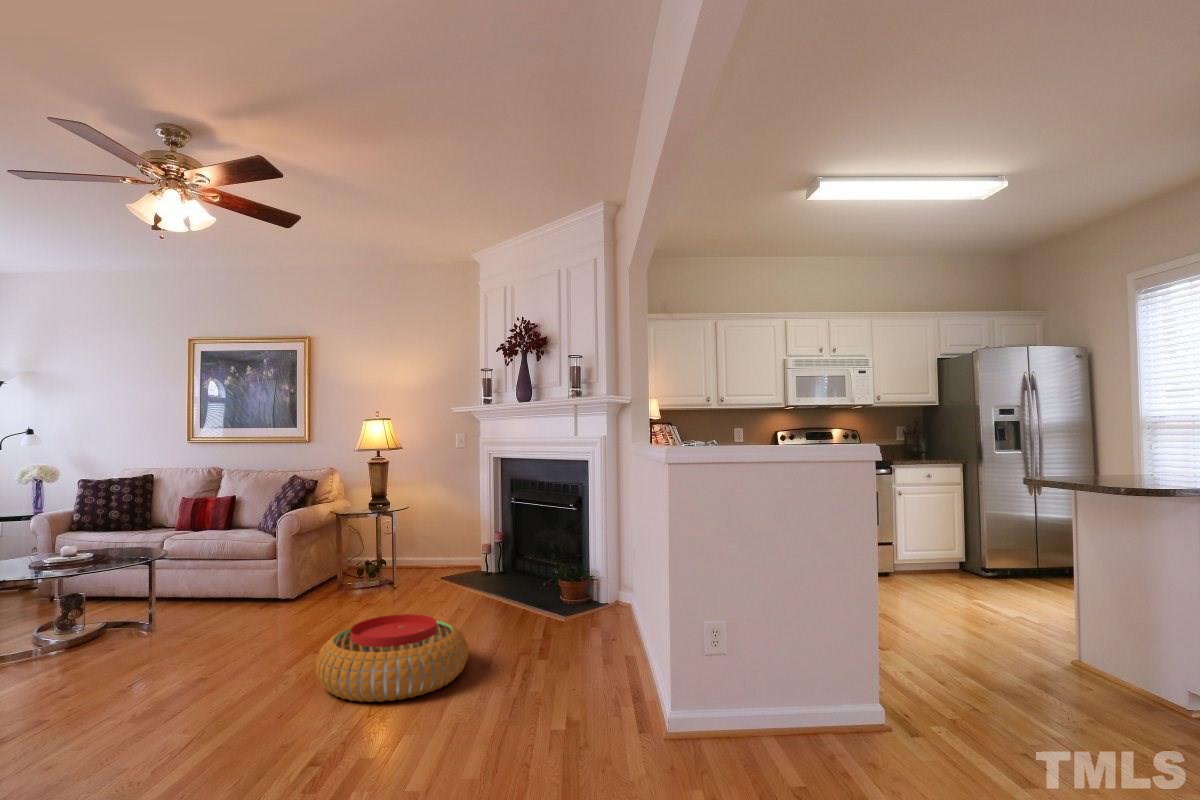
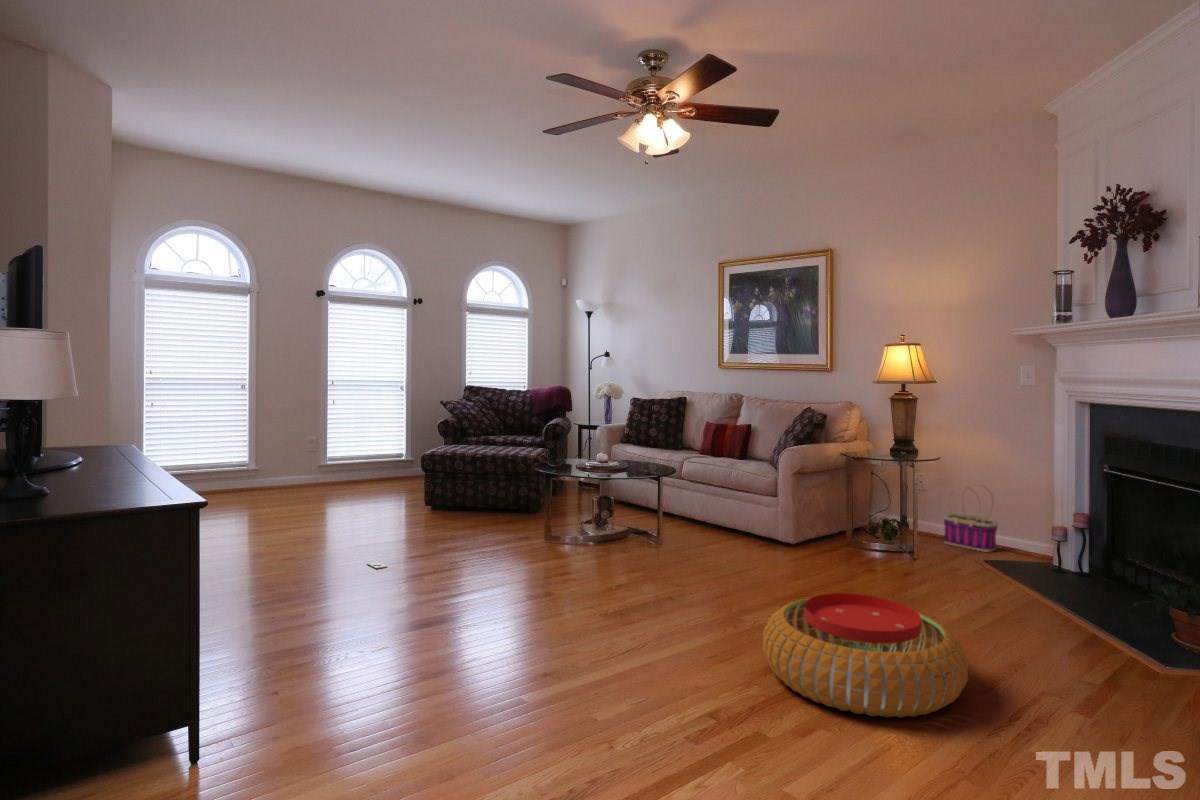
basket: none [413,525,452,577] -> present [944,485,998,552]

